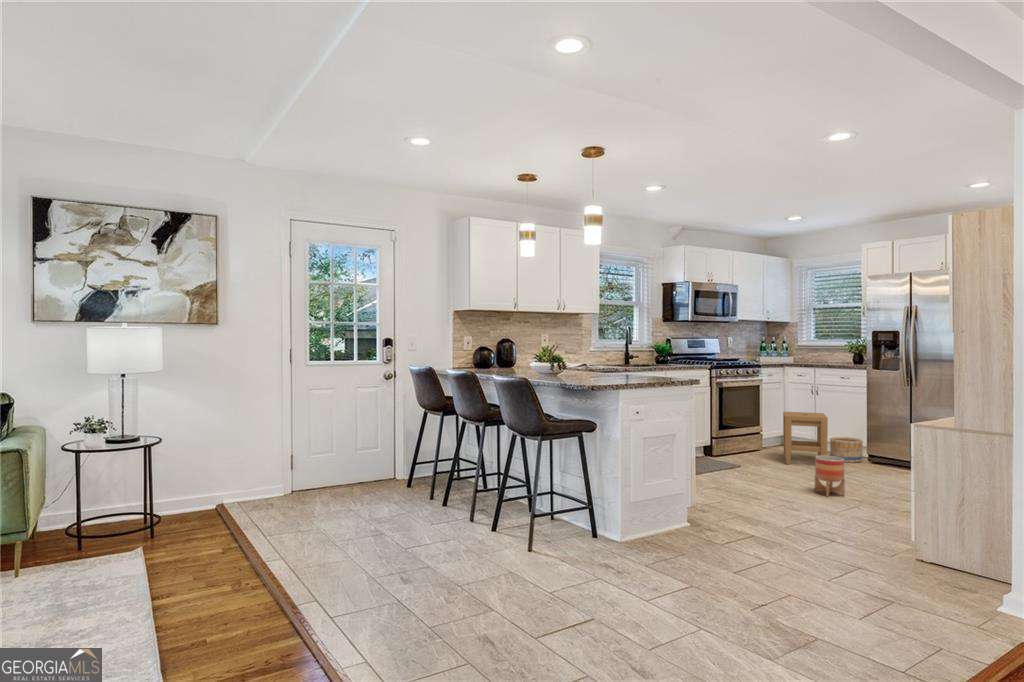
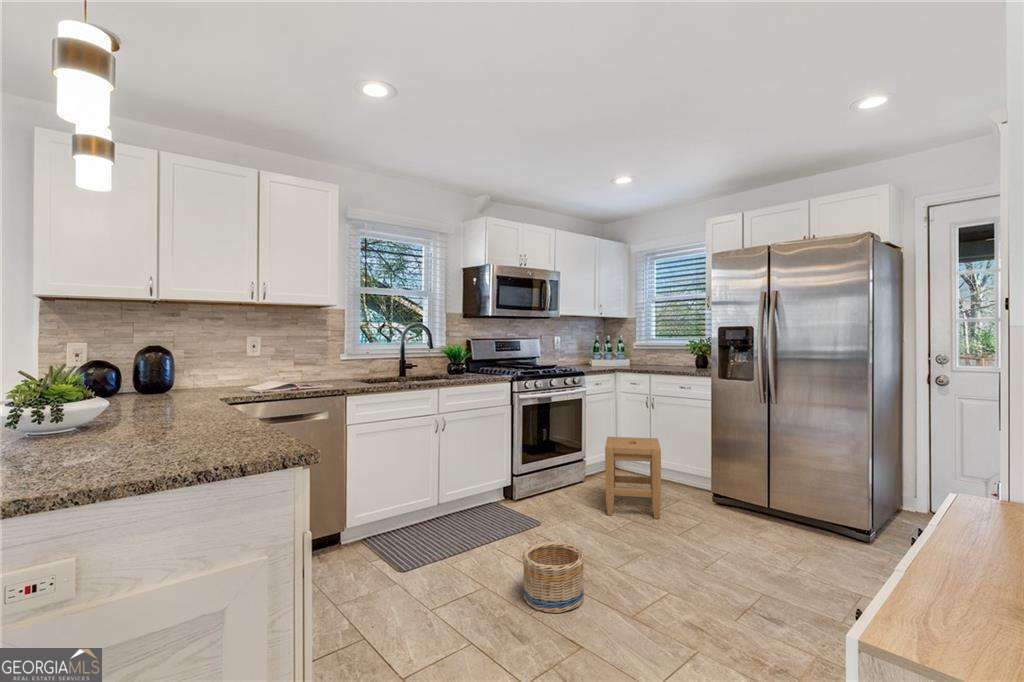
basket: present [830,437,863,463] -> present [522,541,584,613]
planter: present [815,456,845,497] -> none [632,533,678,613]

